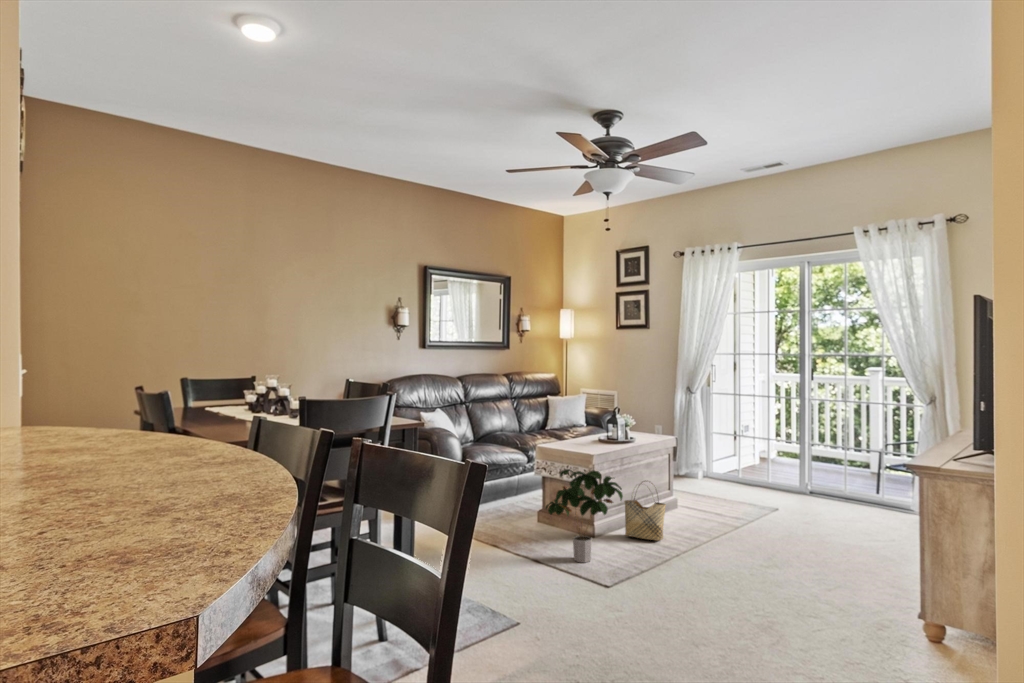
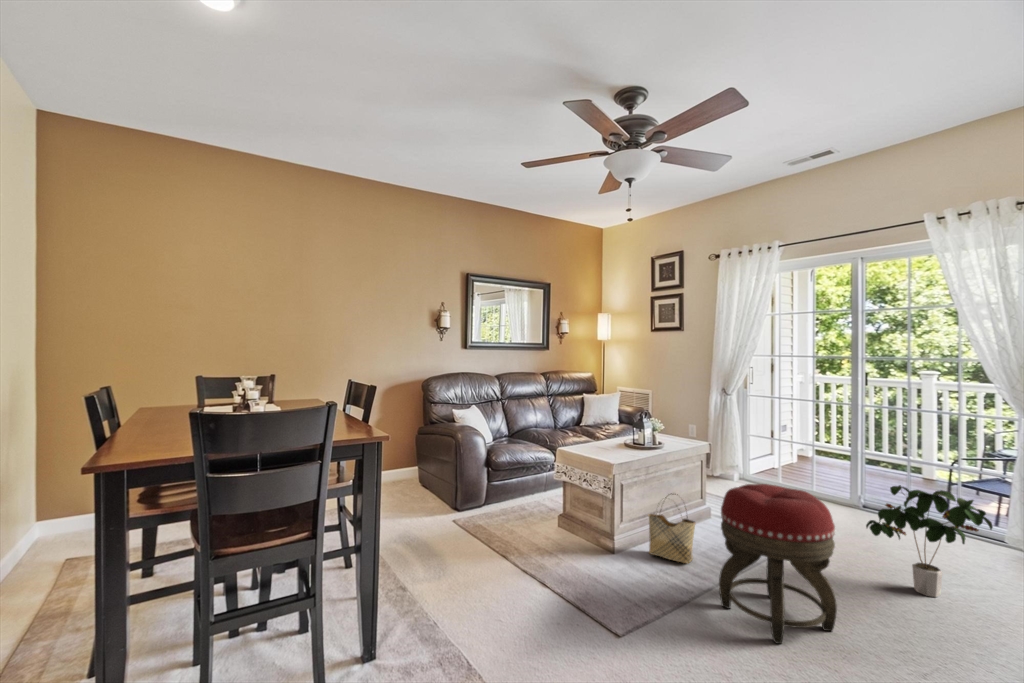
footstool: none [687,464,777,585] -> present [719,484,837,644]
potted plant: present [546,469,623,563] -> present [866,485,993,597]

